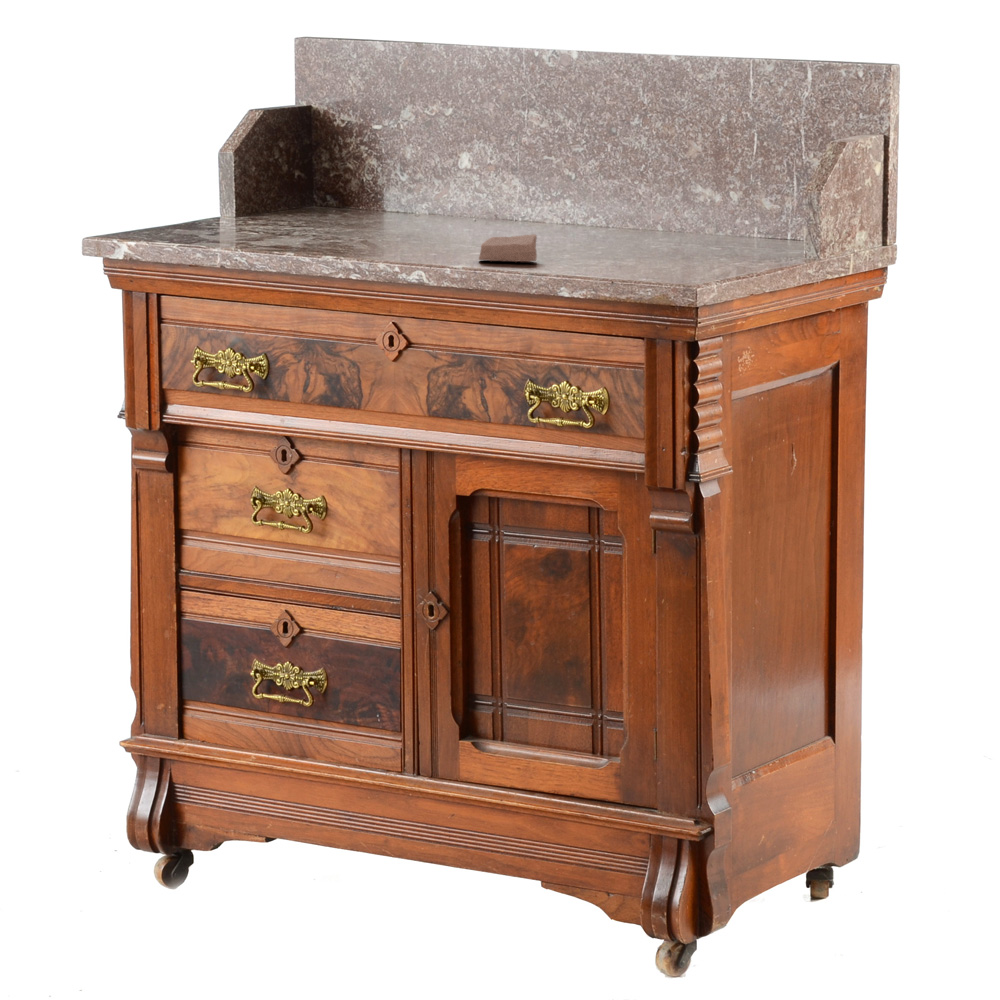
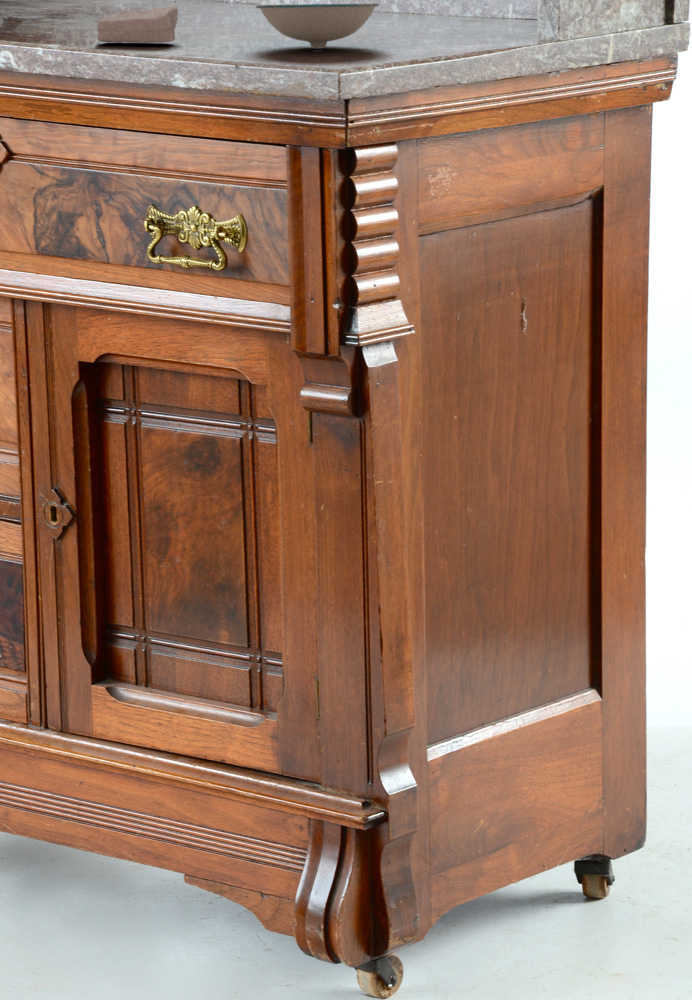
ceramic bowl: none [604,234,695,267] -> present [256,3,379,49]

